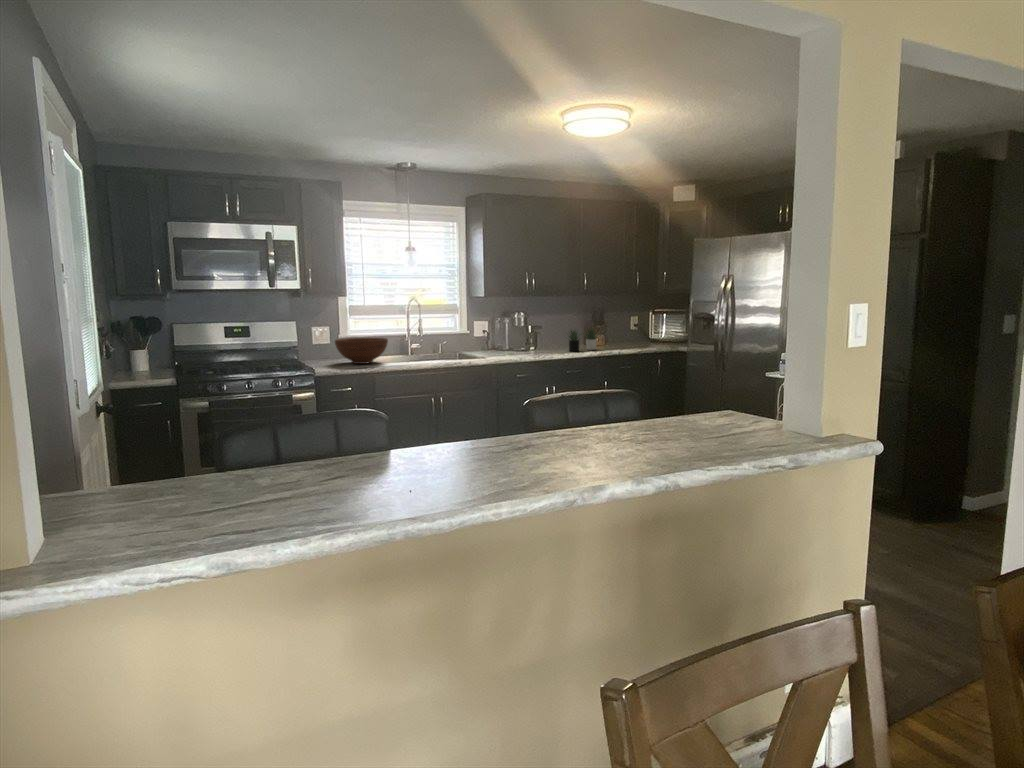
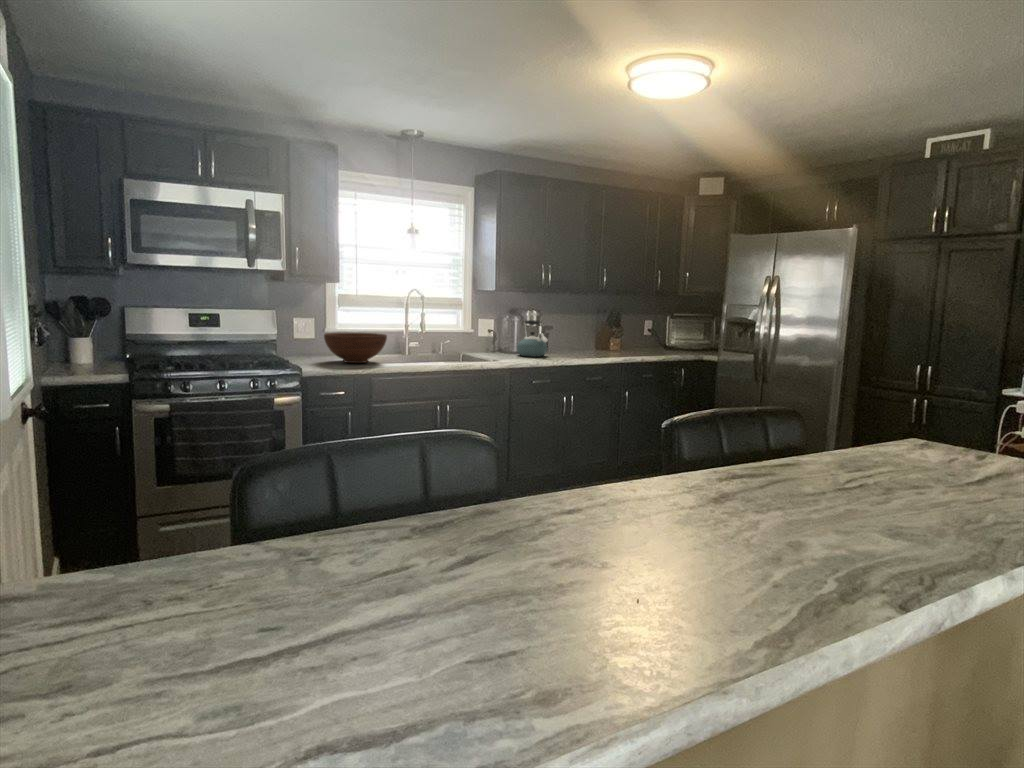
kettle: none [506,321,533,353] -> present [517,320,548,357]
succulent plant: present [568,328,598,351] -> none [580,328,621,357]

